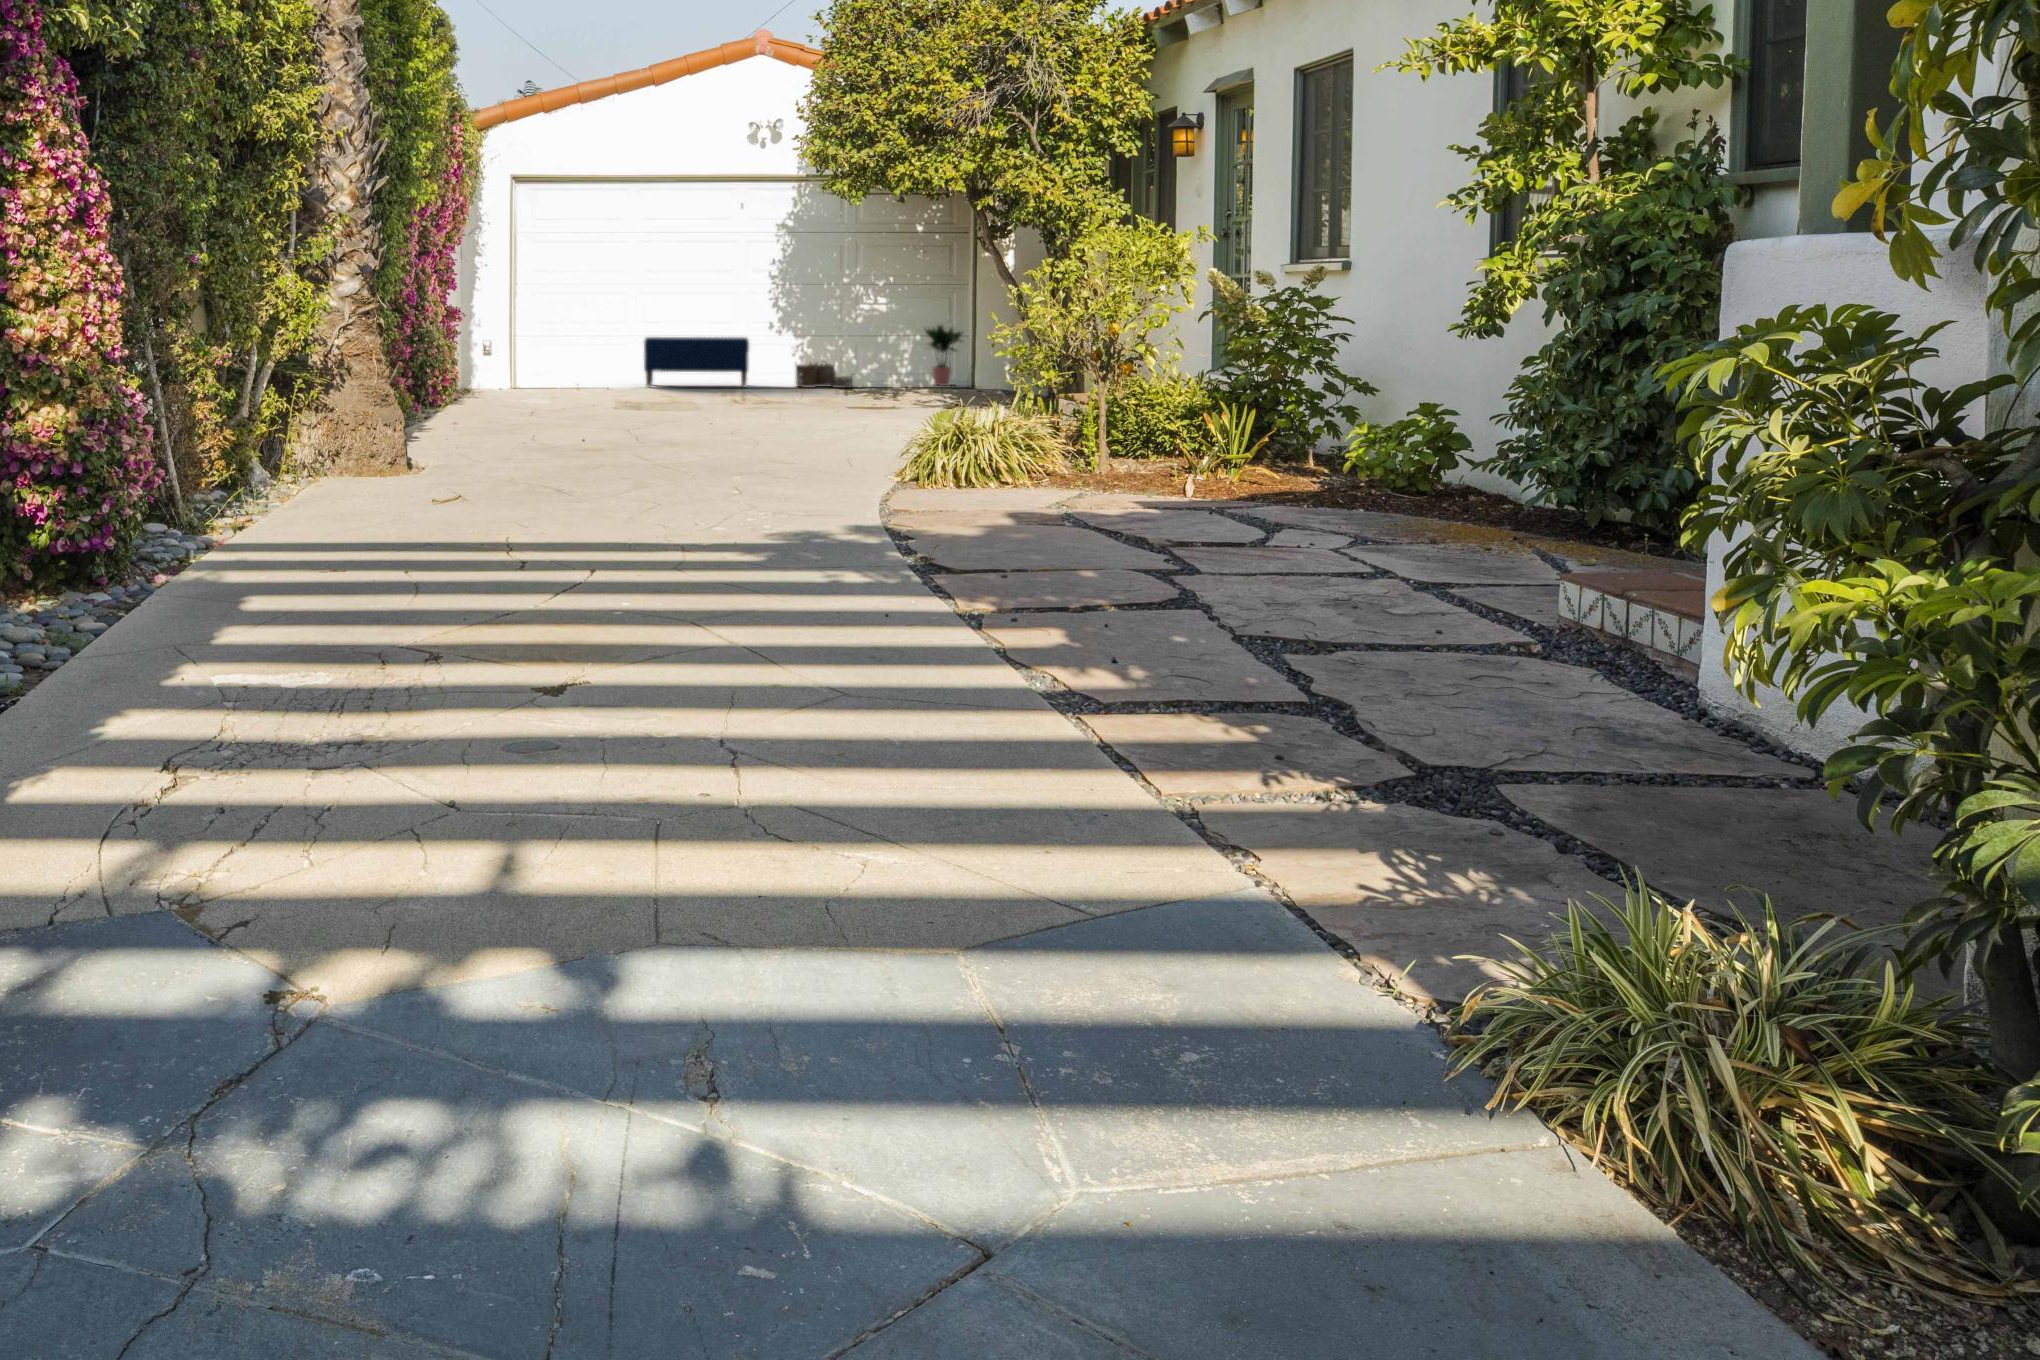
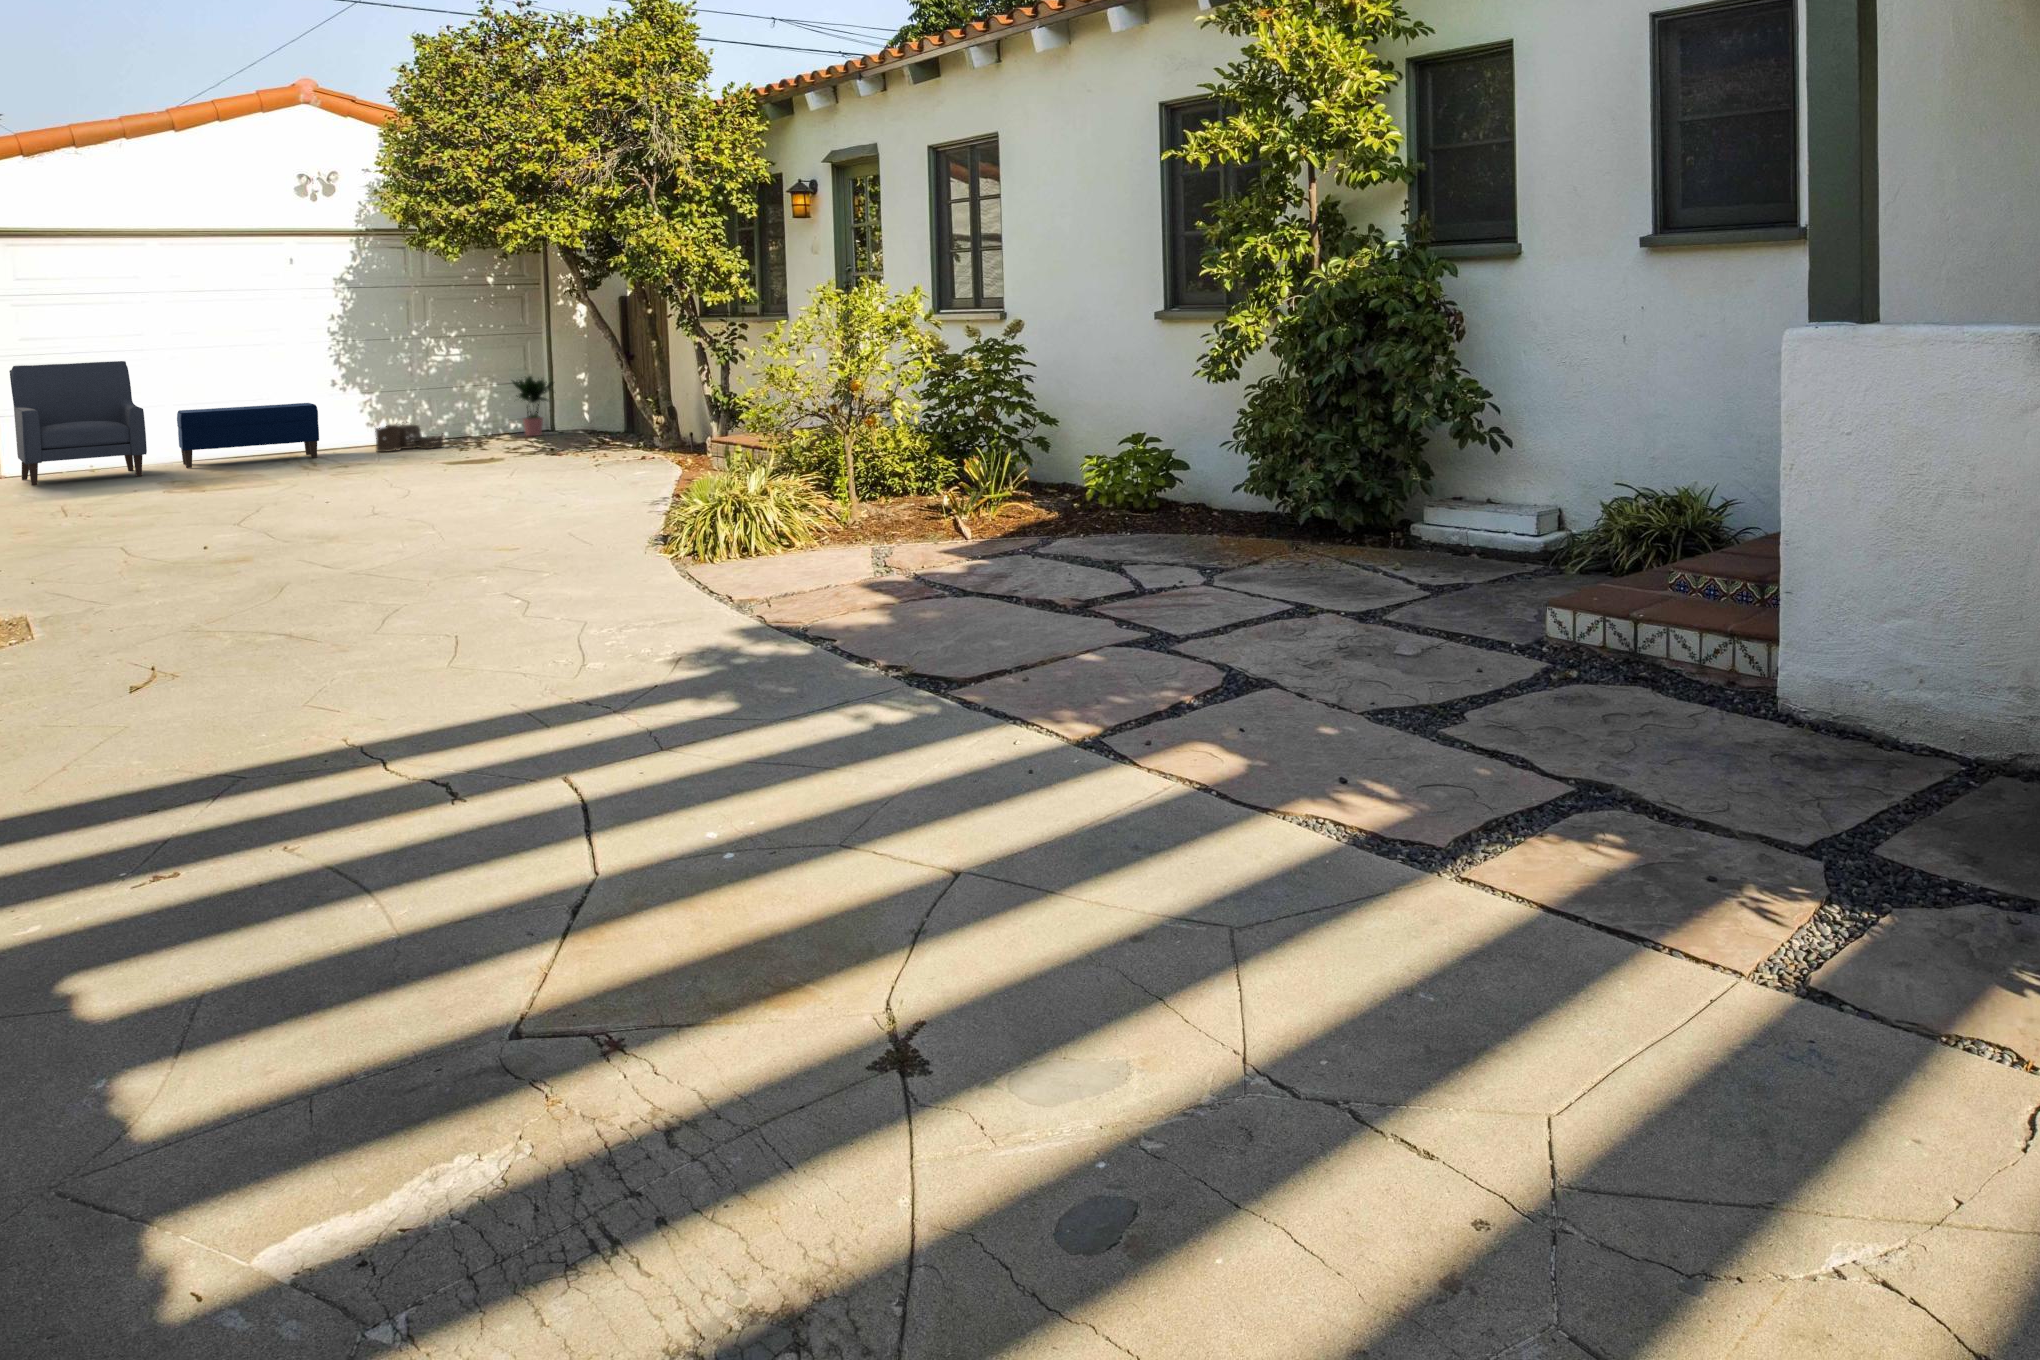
chair: none [532,291,615,390] -> present [9,361,147,486]

